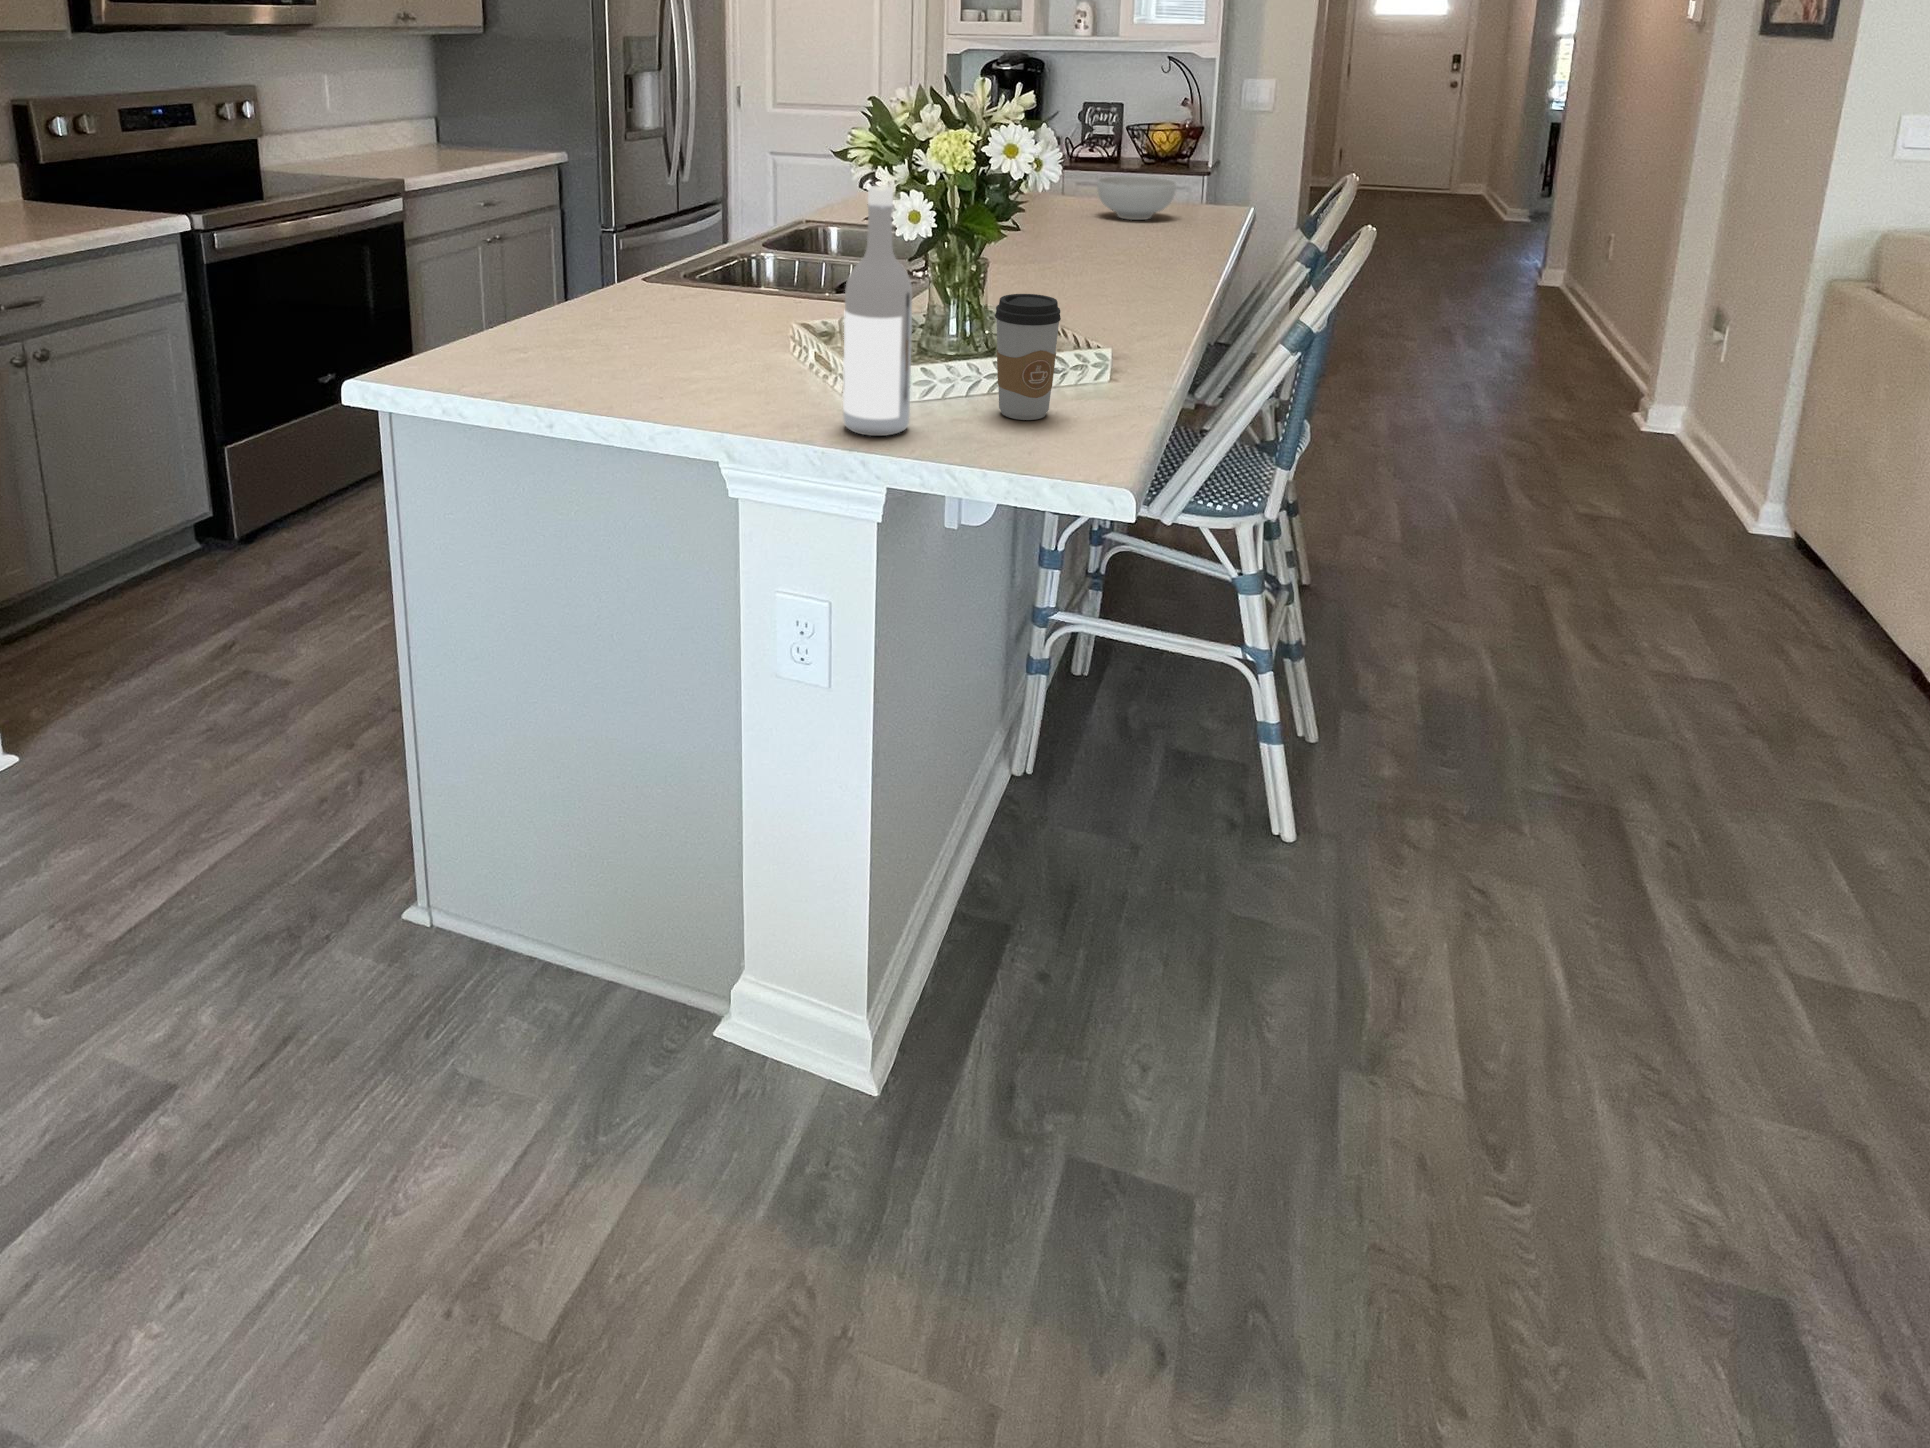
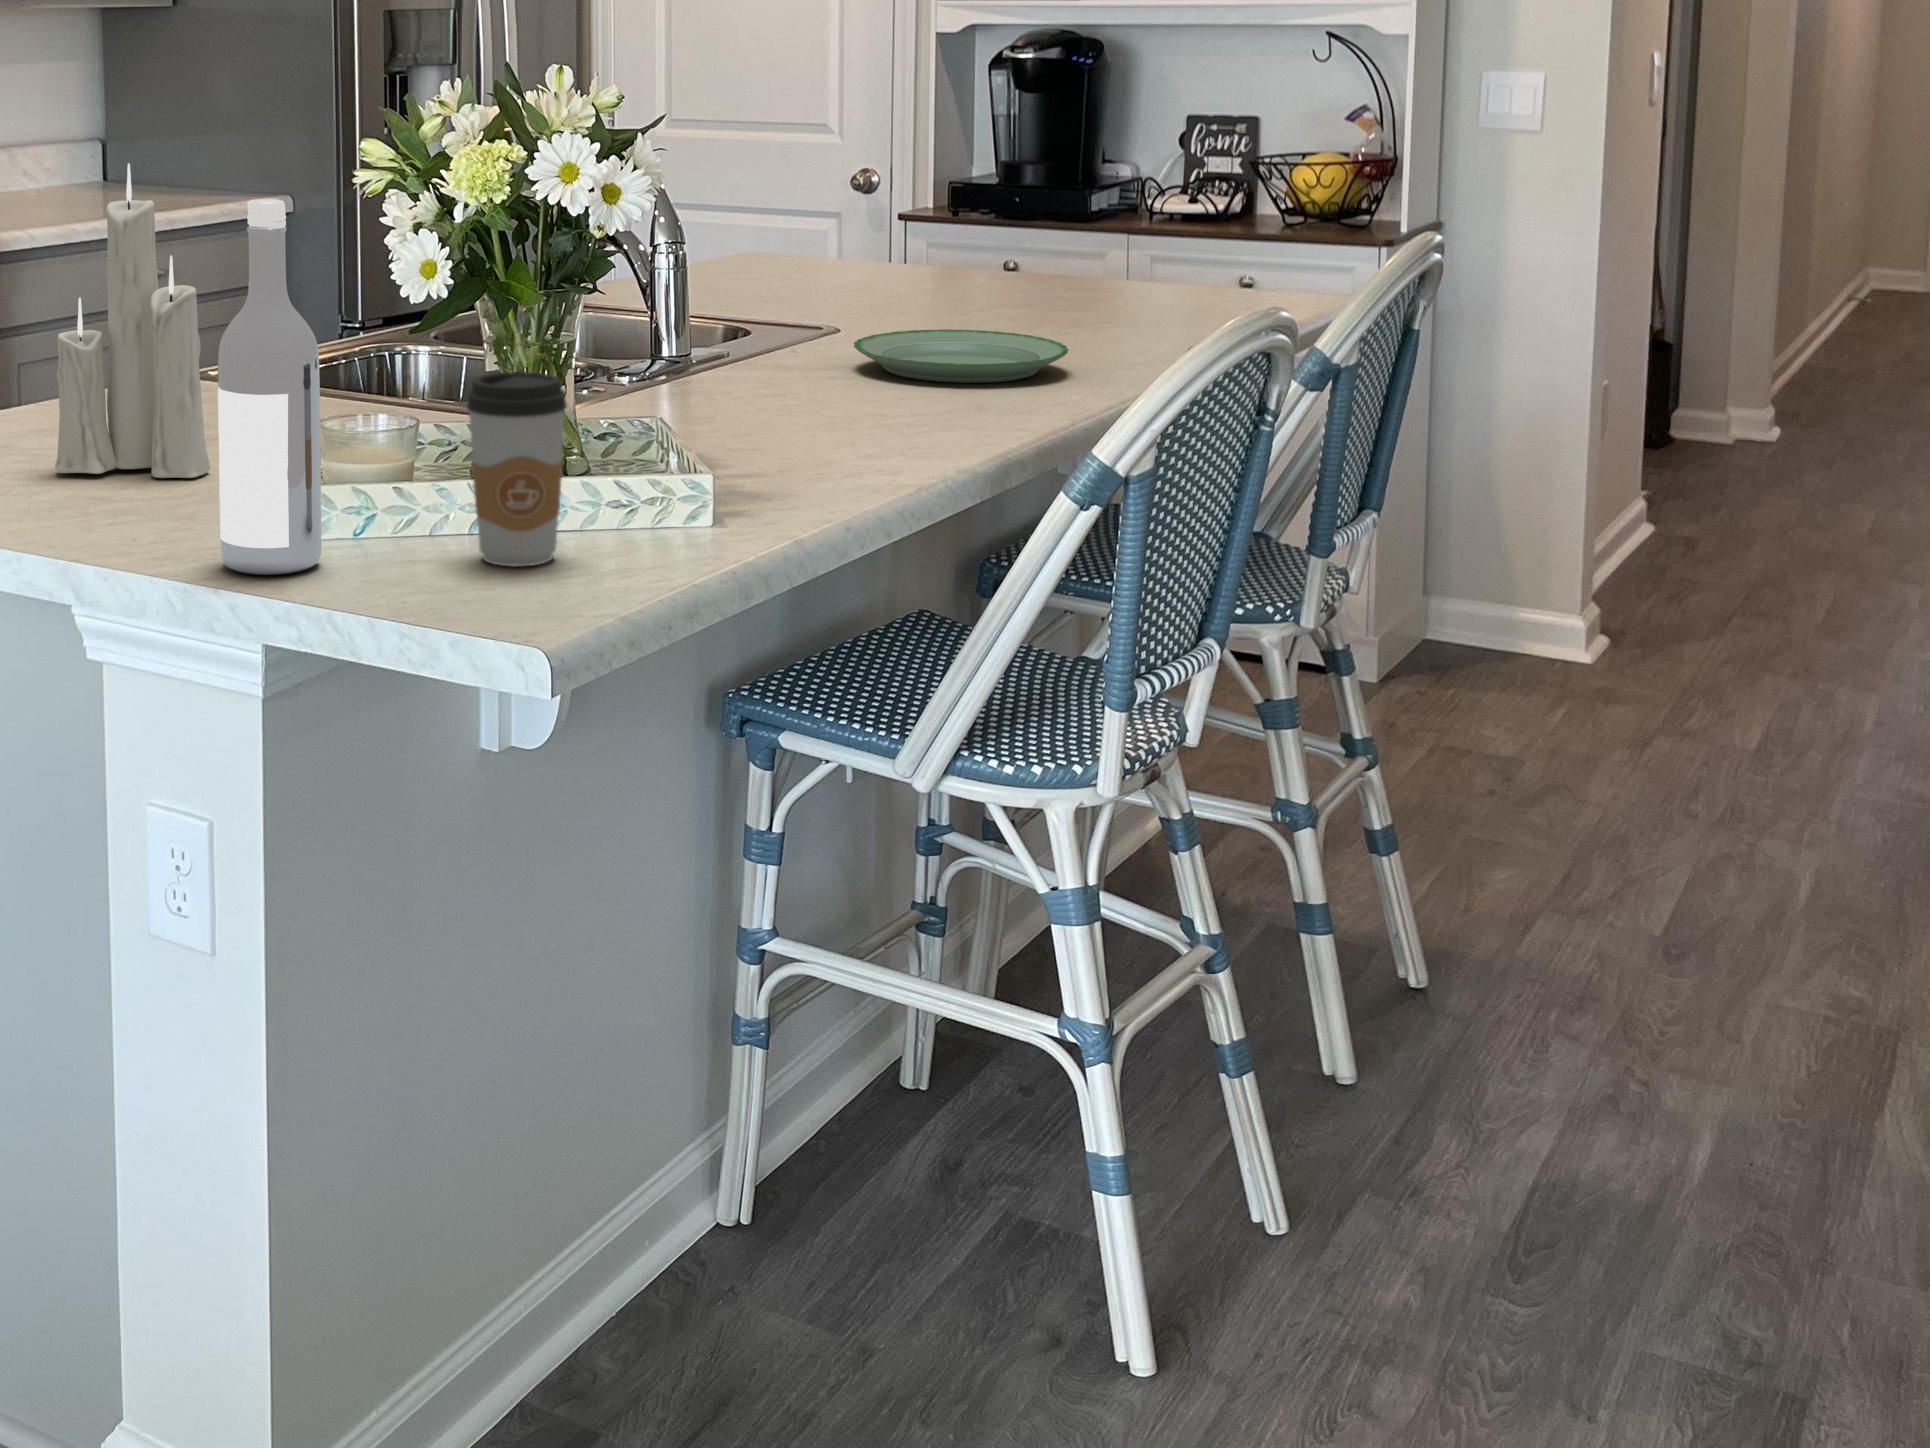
candle: none [645,142,747,362] -> present [55,163,210,478]
bowl: present [1097,176,1176,220] -> none [1063,234,1202,309]
plate: none [1039,239,1167,272] -> present [854,329,1068,383]

